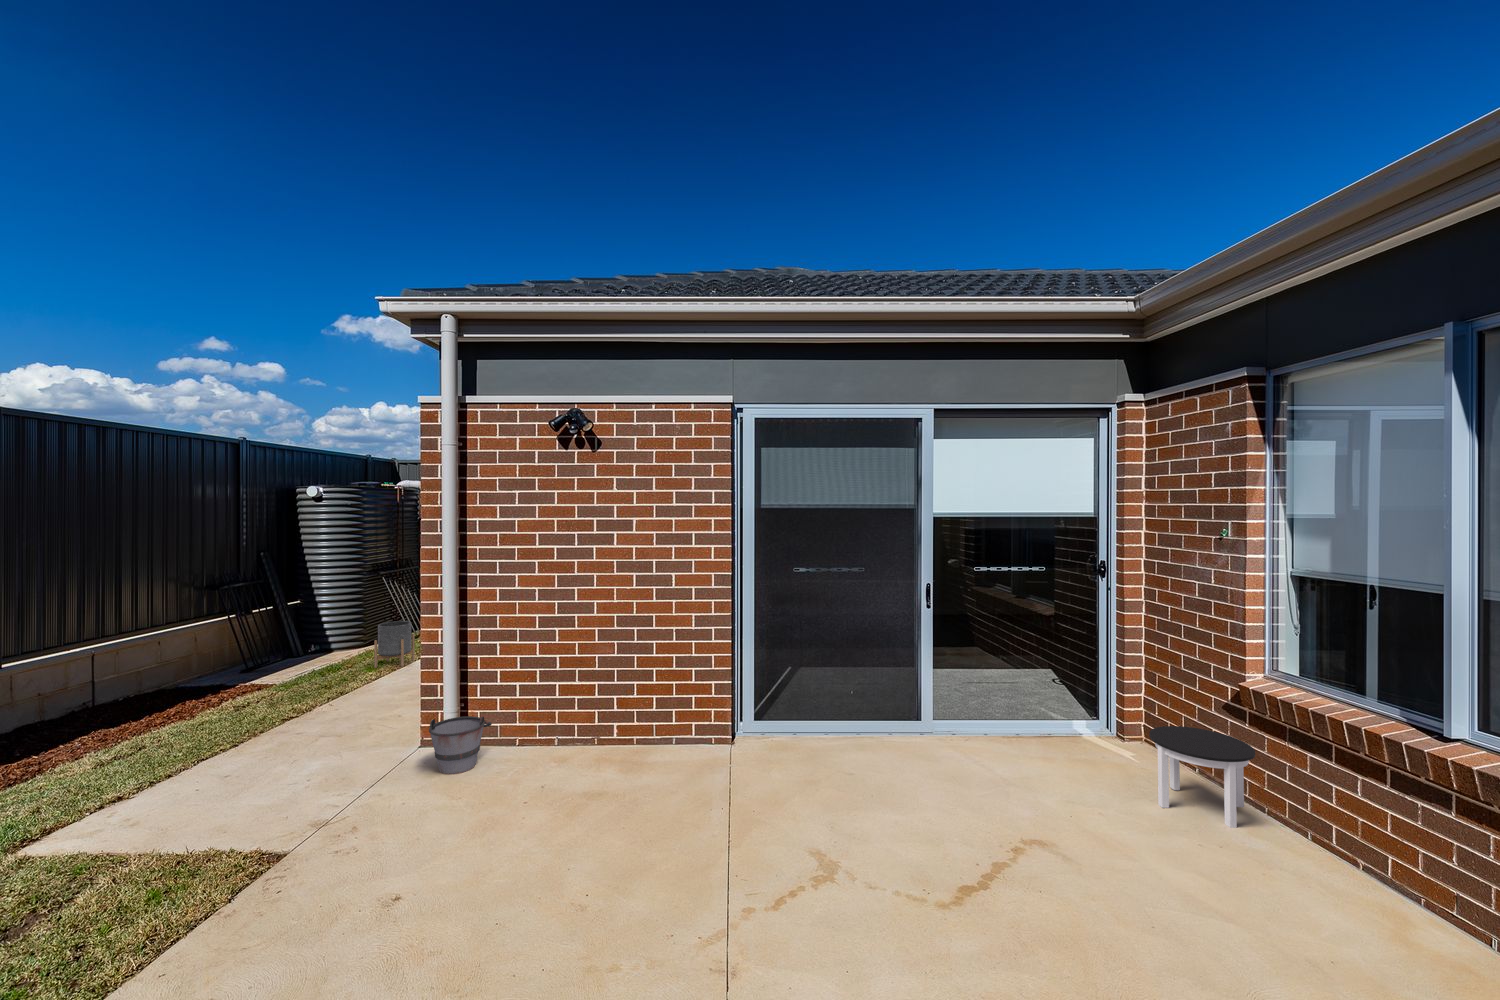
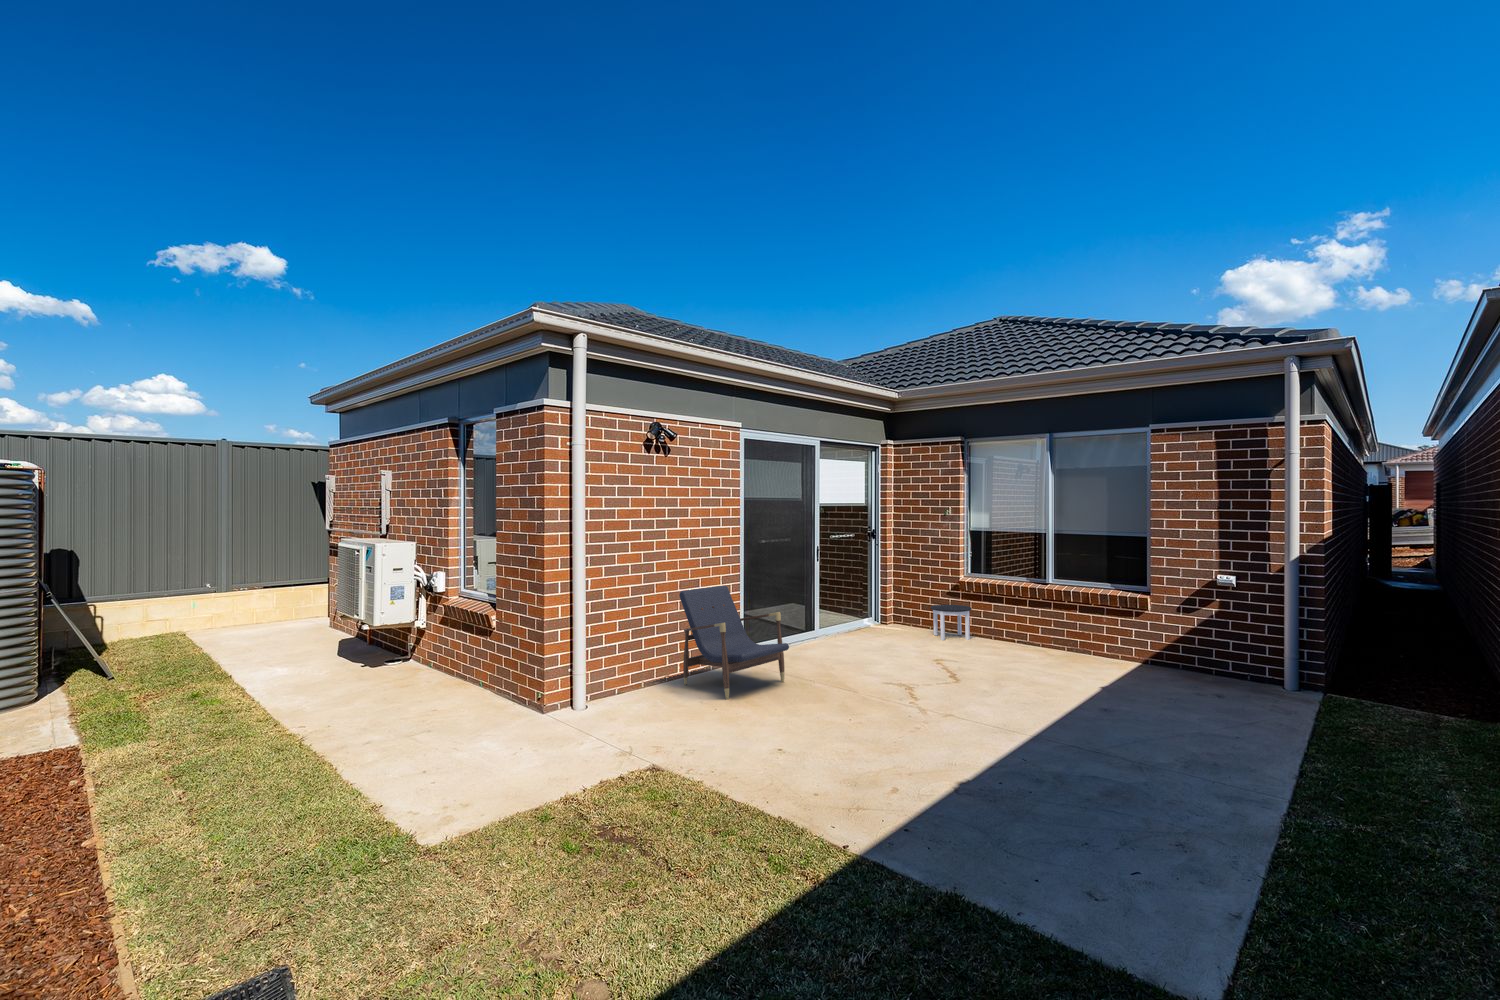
planter: present [374,621,415,668] -> none [209,648,260,710]
lounge chair: none [565,629,694,800] -> present [679,585,789,700]
bucket: present [429,716,492,774] -> none [578,668,630,717]

